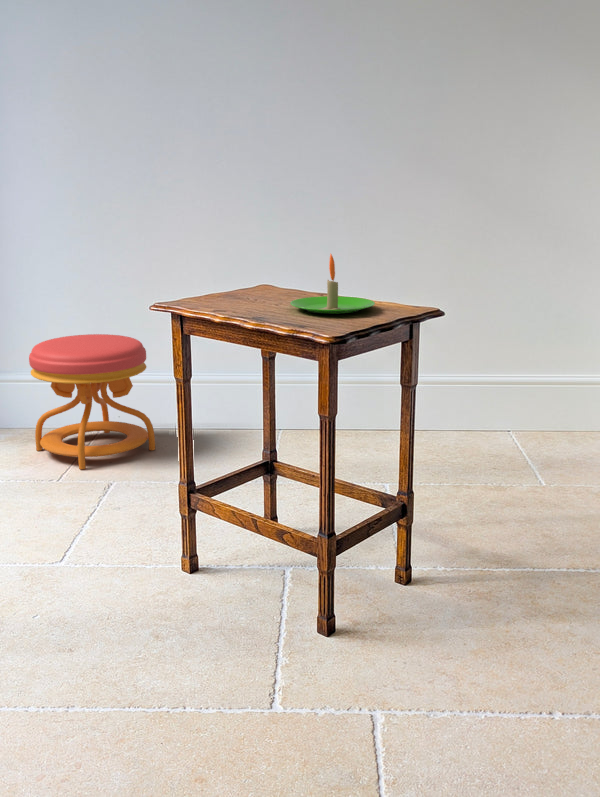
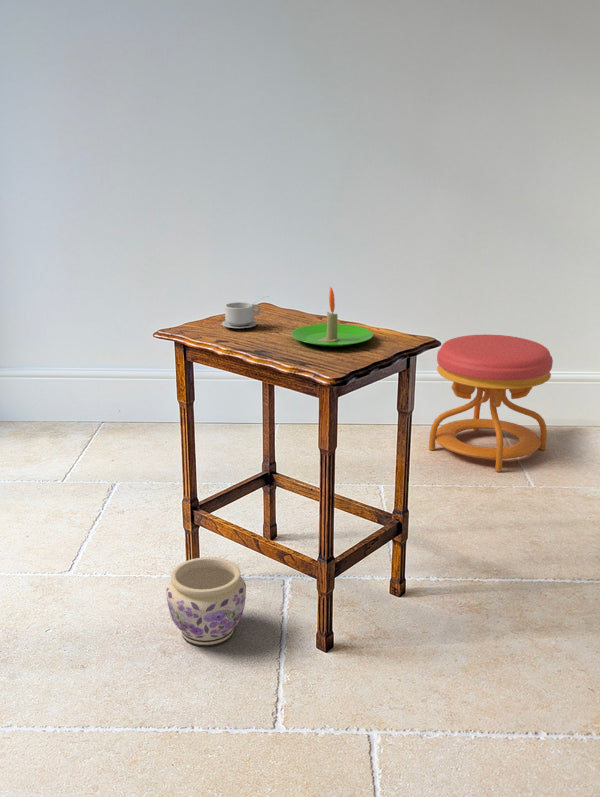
teacup: none [219,268,268,301] -> present [222,302,261,328]
stool: present [29,334,155,469] -> present [429,335,553,472]
planter: none [160,540,243,631] -> present [166,557,246,647]

